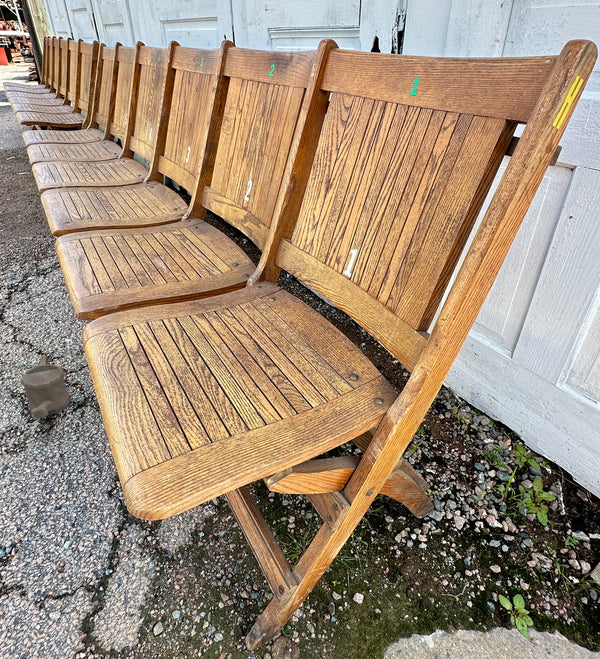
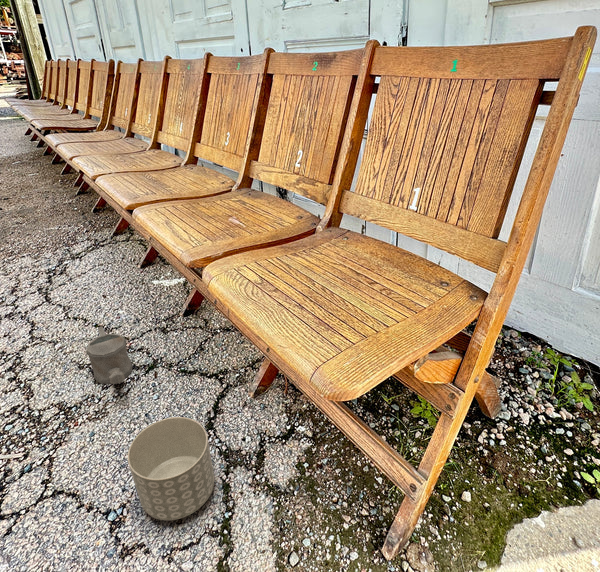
planter: none [10,464,106,568] -> present [128,417,214,520]

